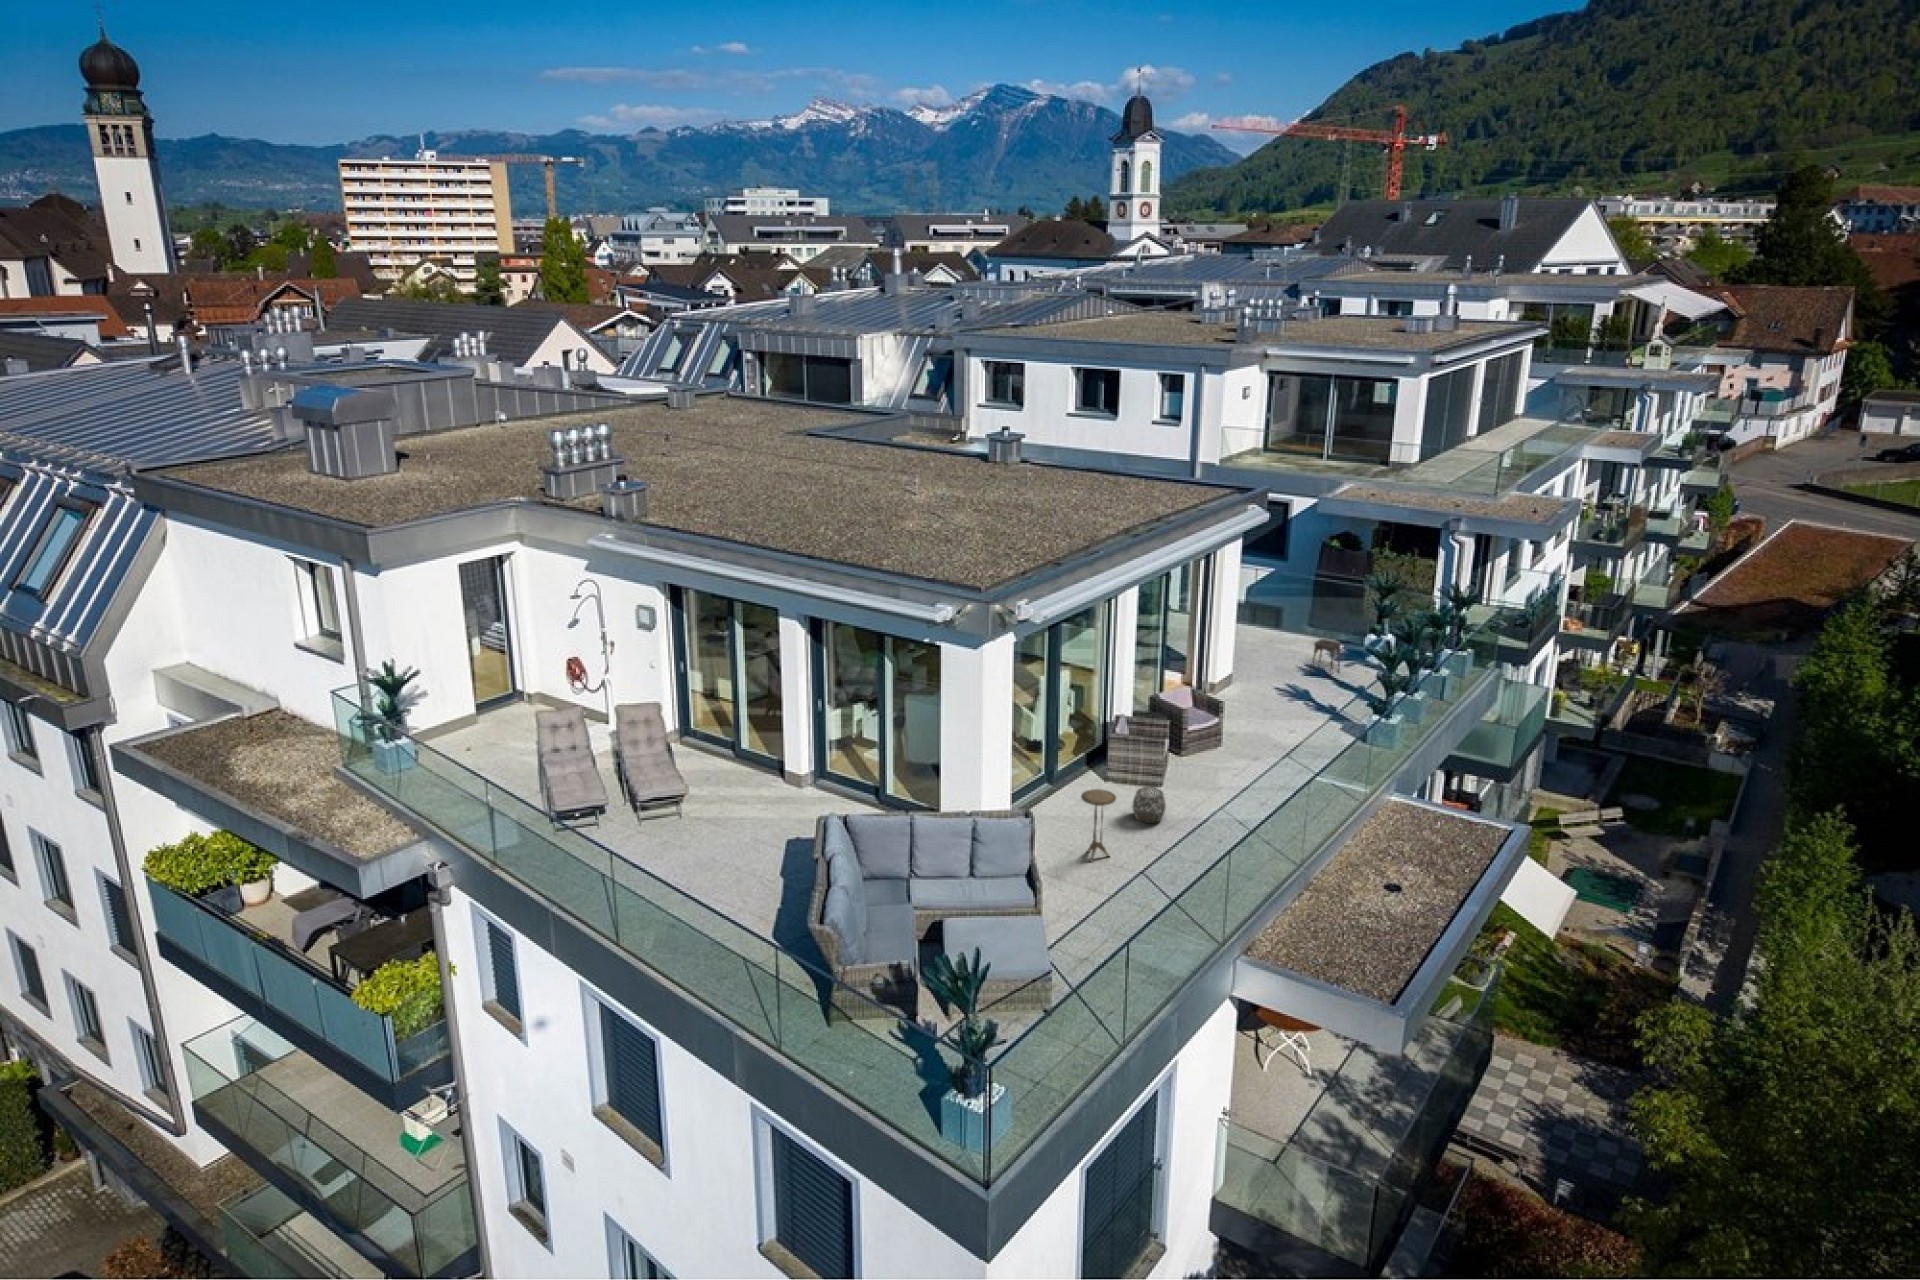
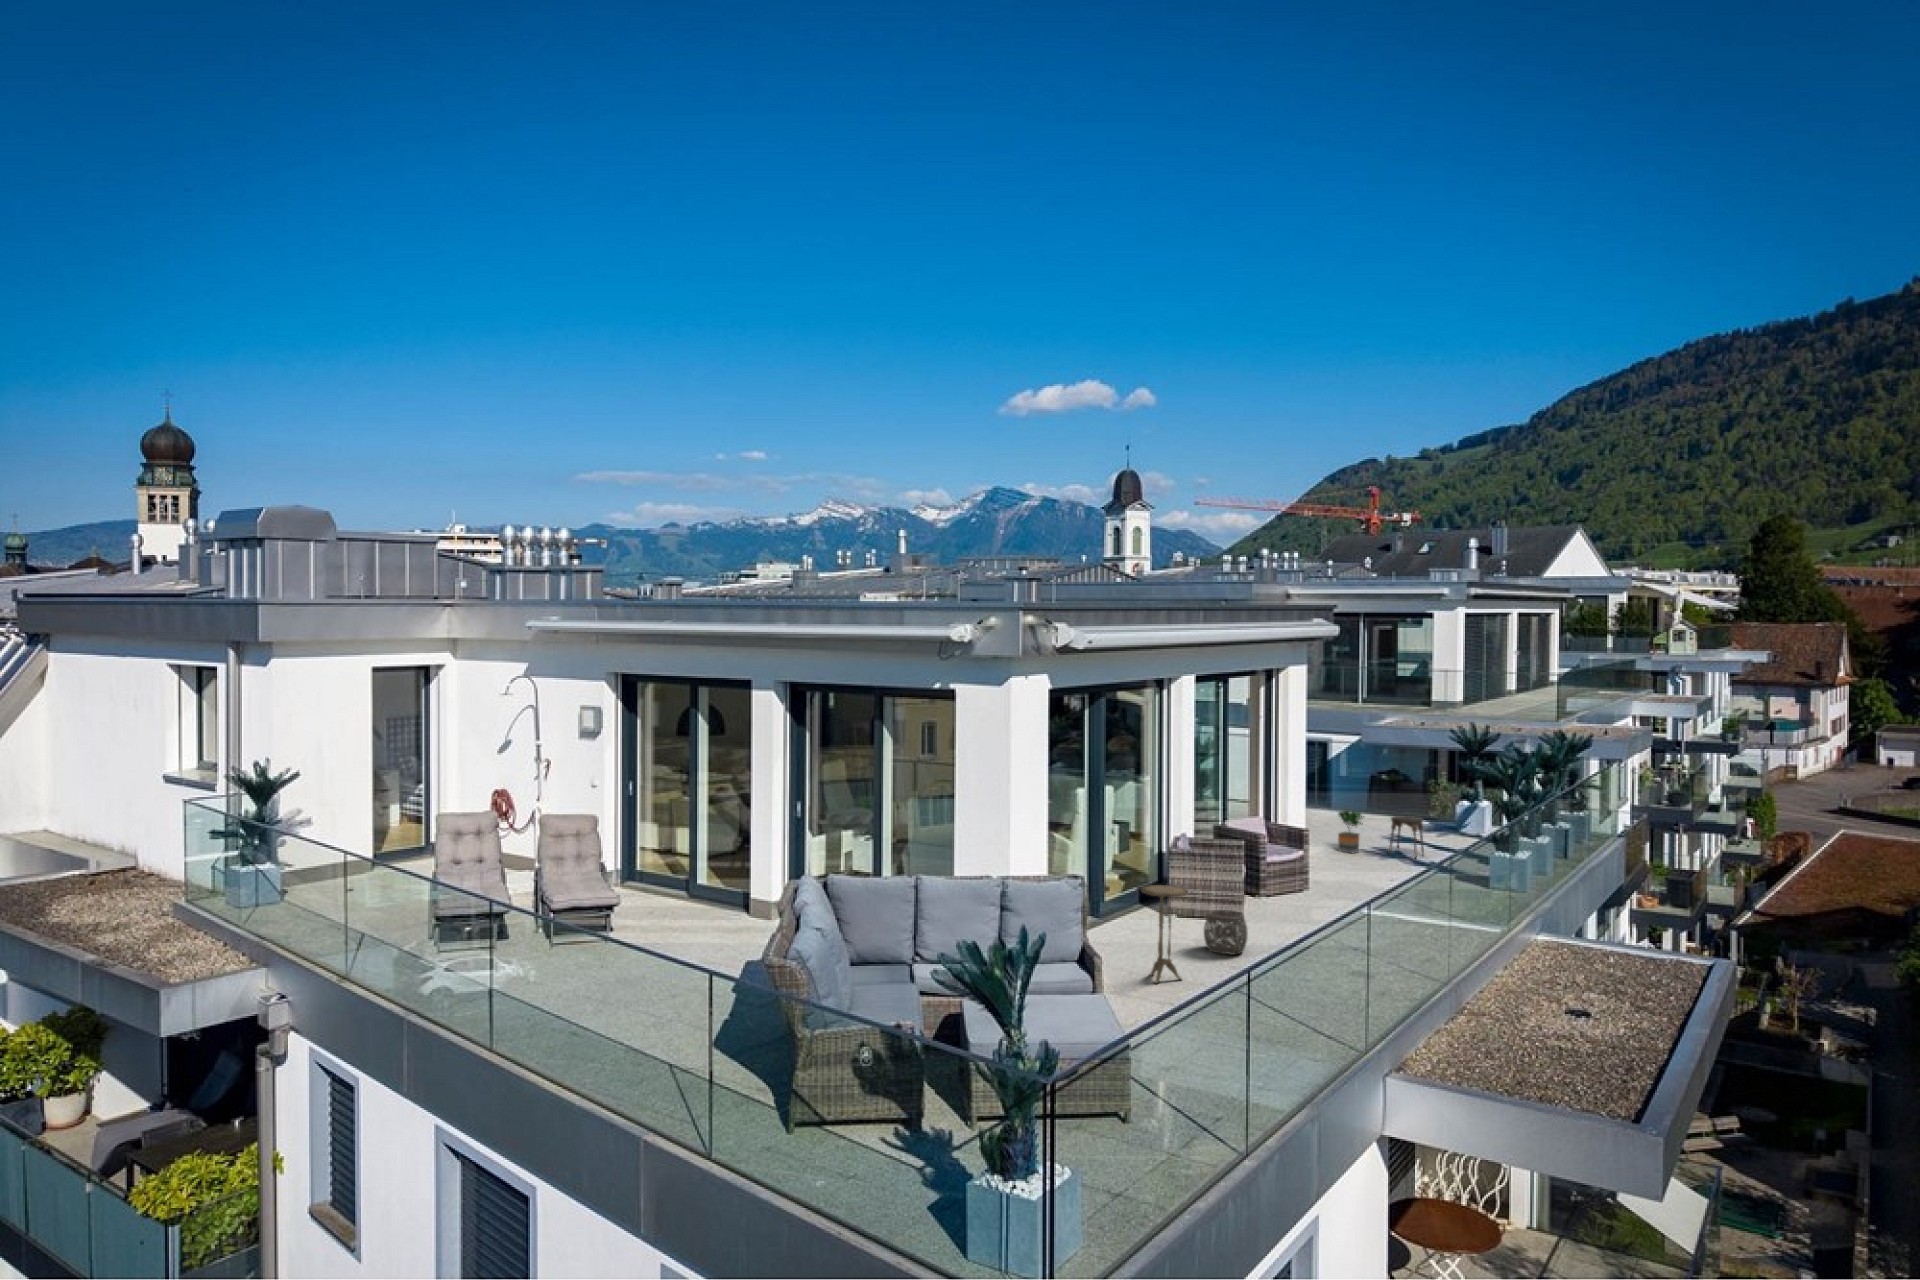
potted tree: none [1268,635,1293,672] -> present [1338,810,1364,853]

